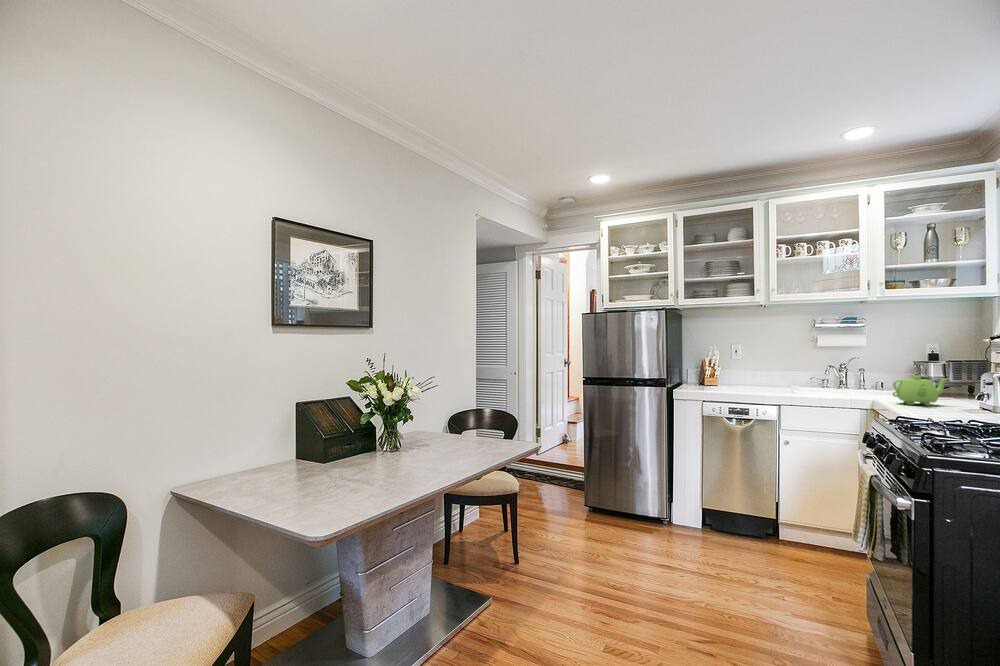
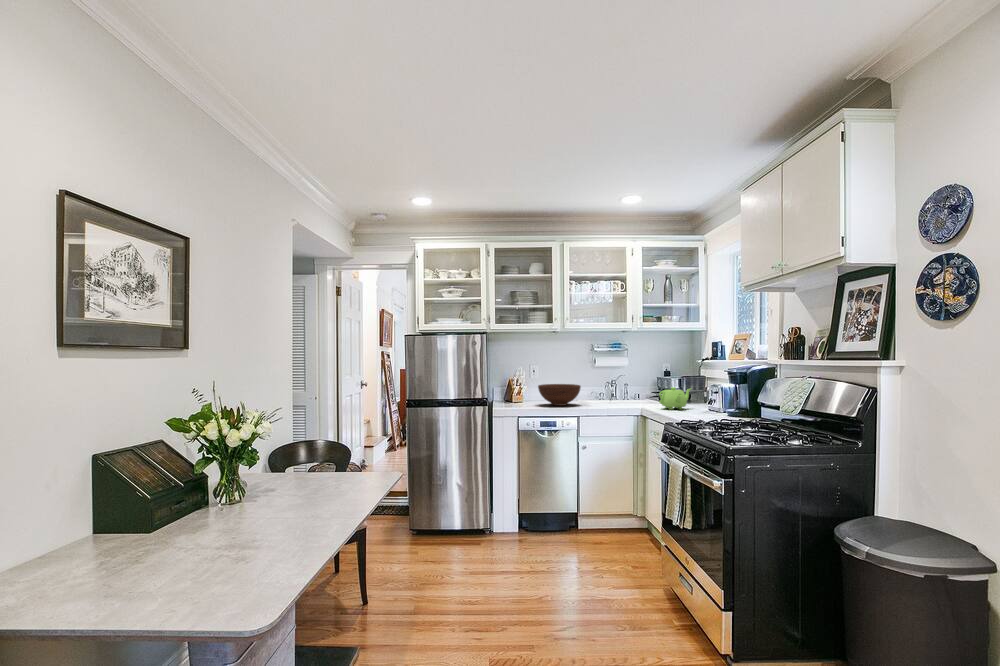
fruit bowl: none [731,367,786,392] -> present [538,384,581,406]

